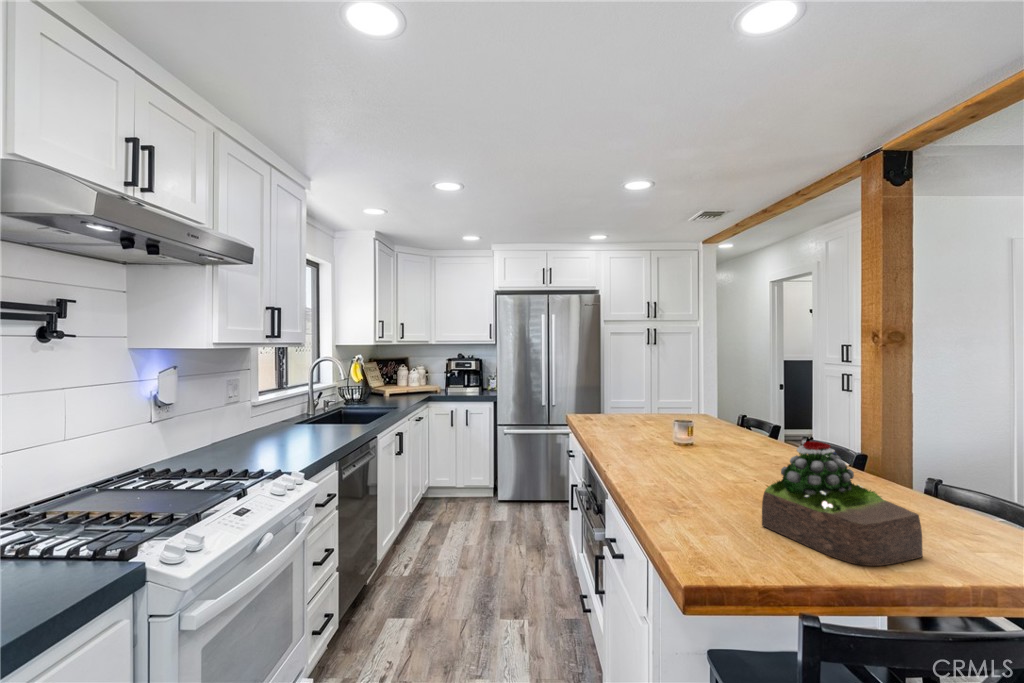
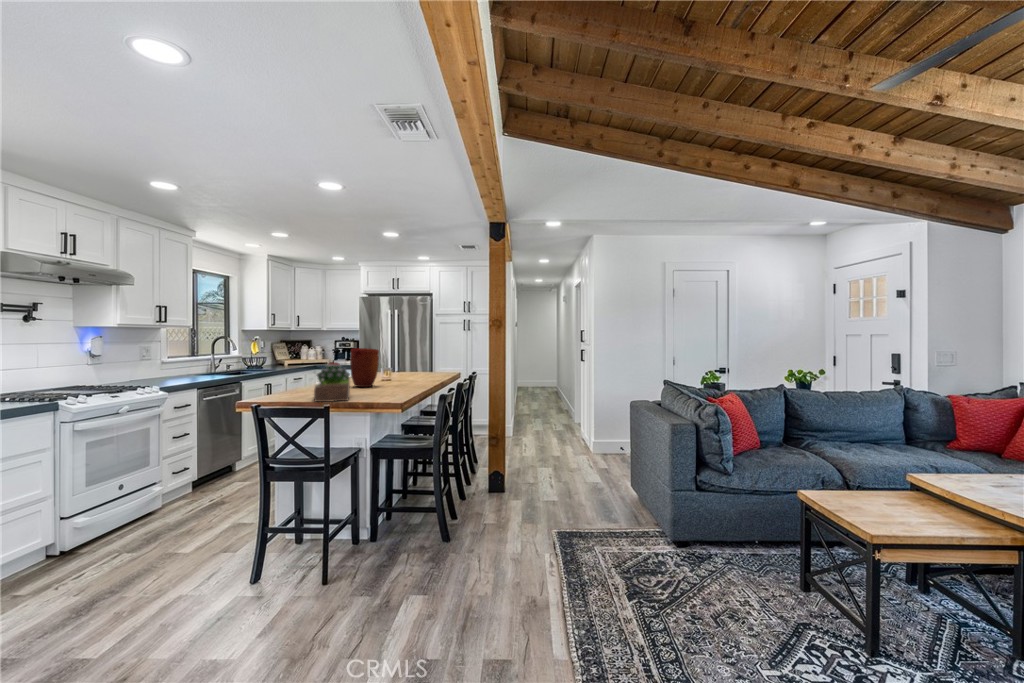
vase: none [682,388,741,471] -> present [350,348,379,387]

